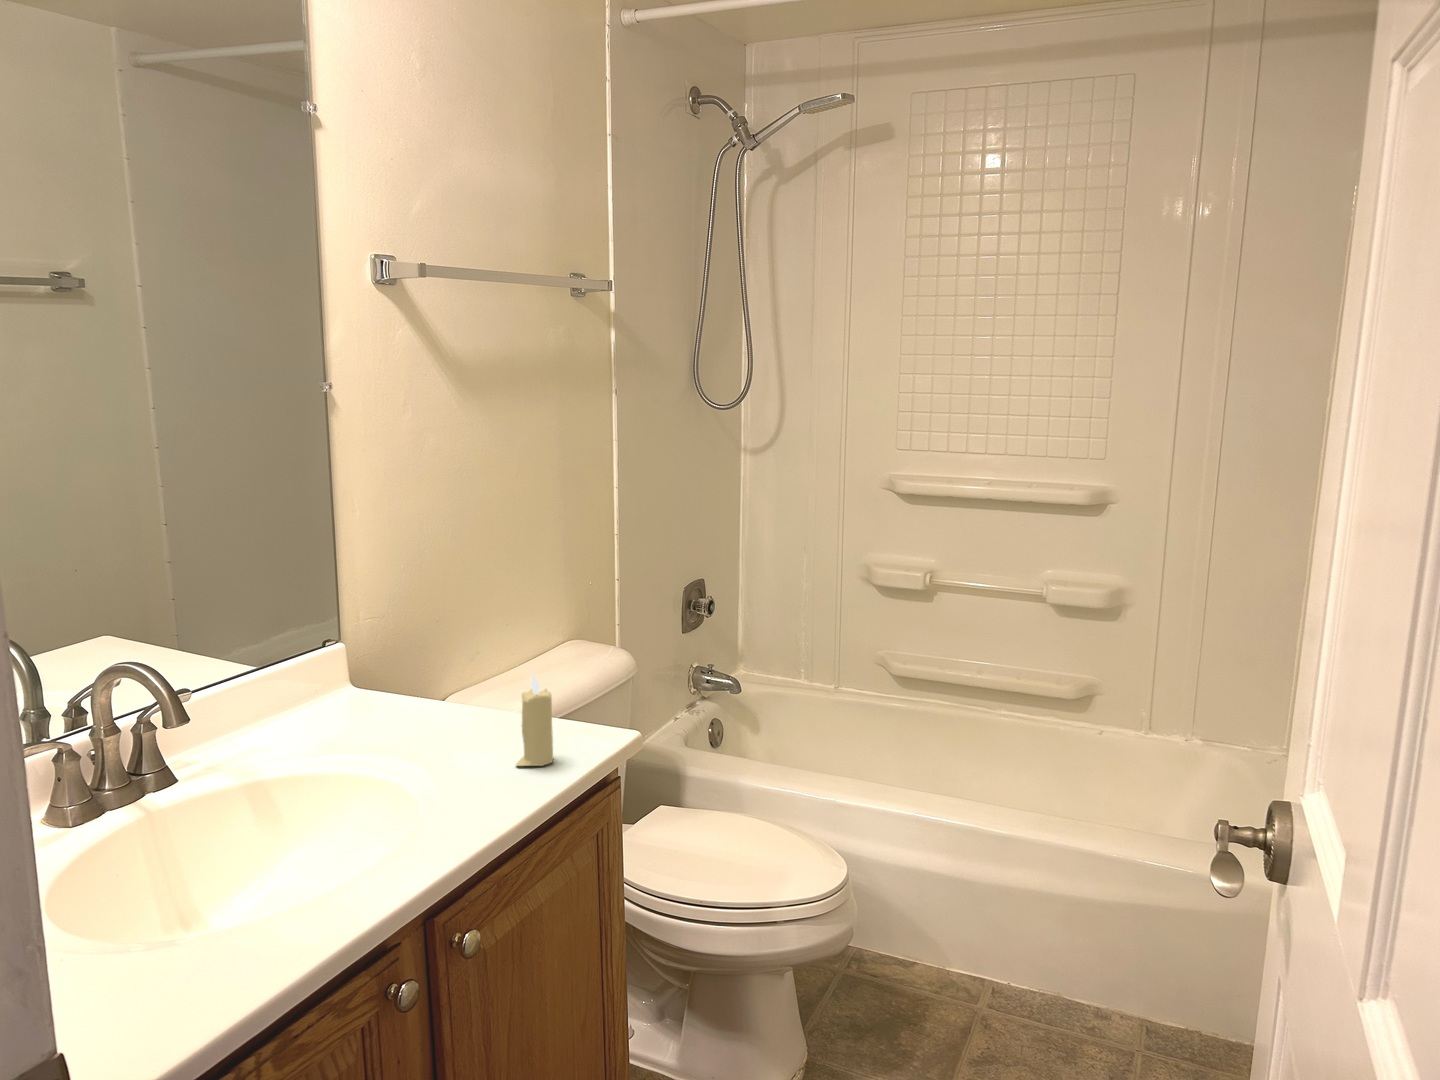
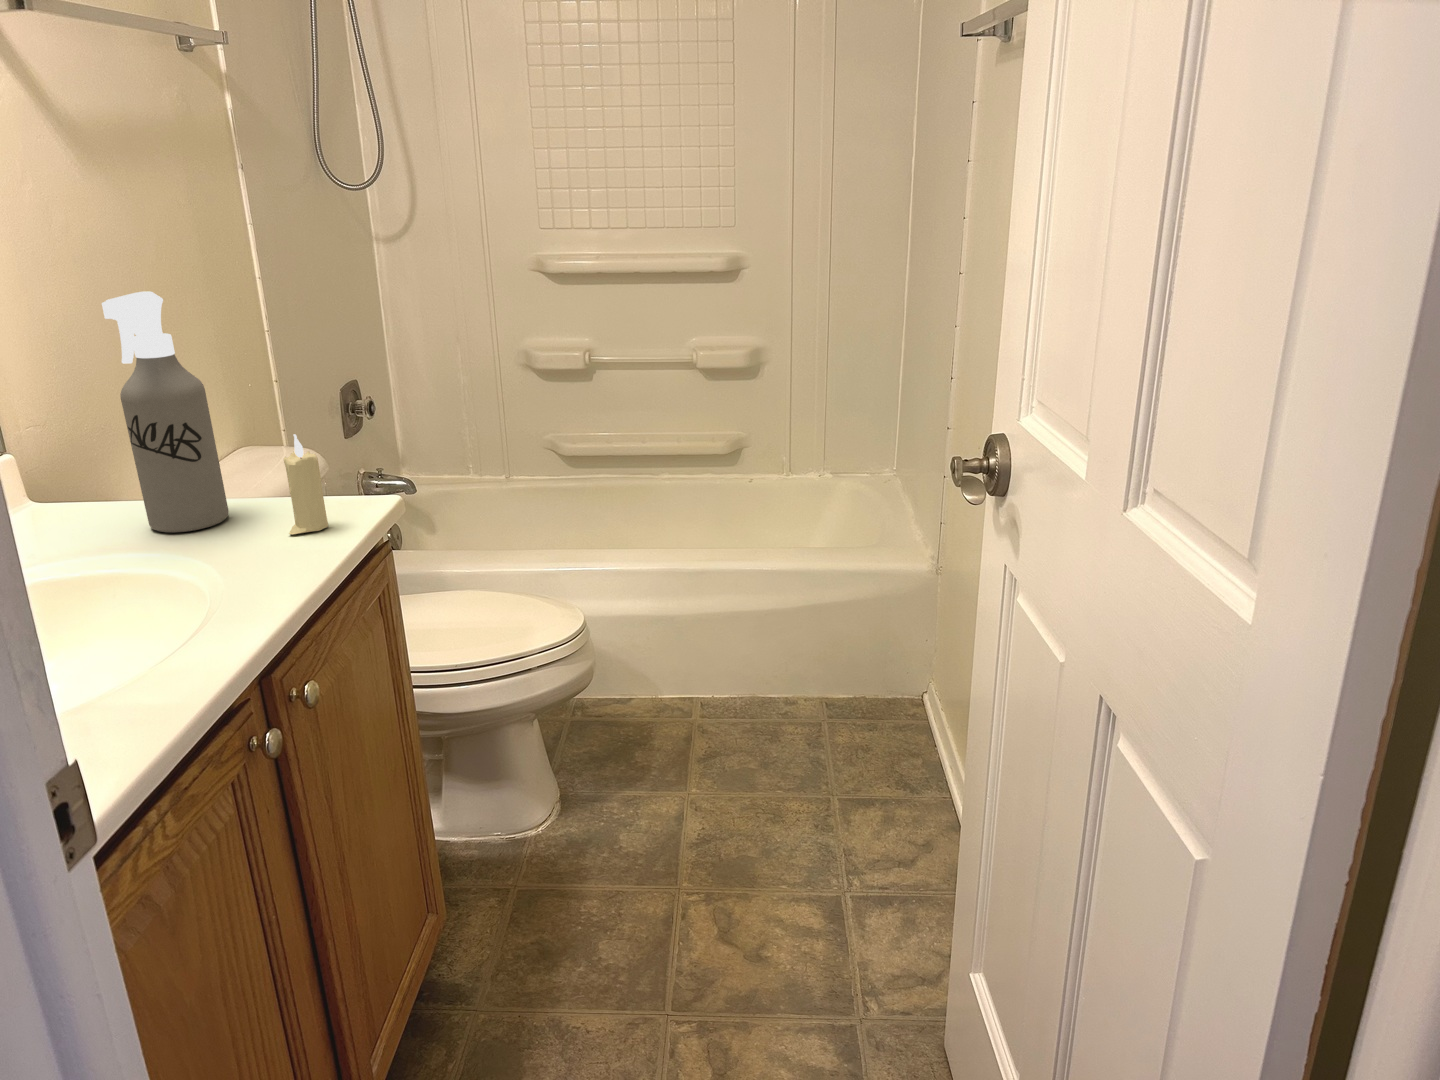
spray bottle: none [398,529,484,744] -> present [102,291,229,532]

